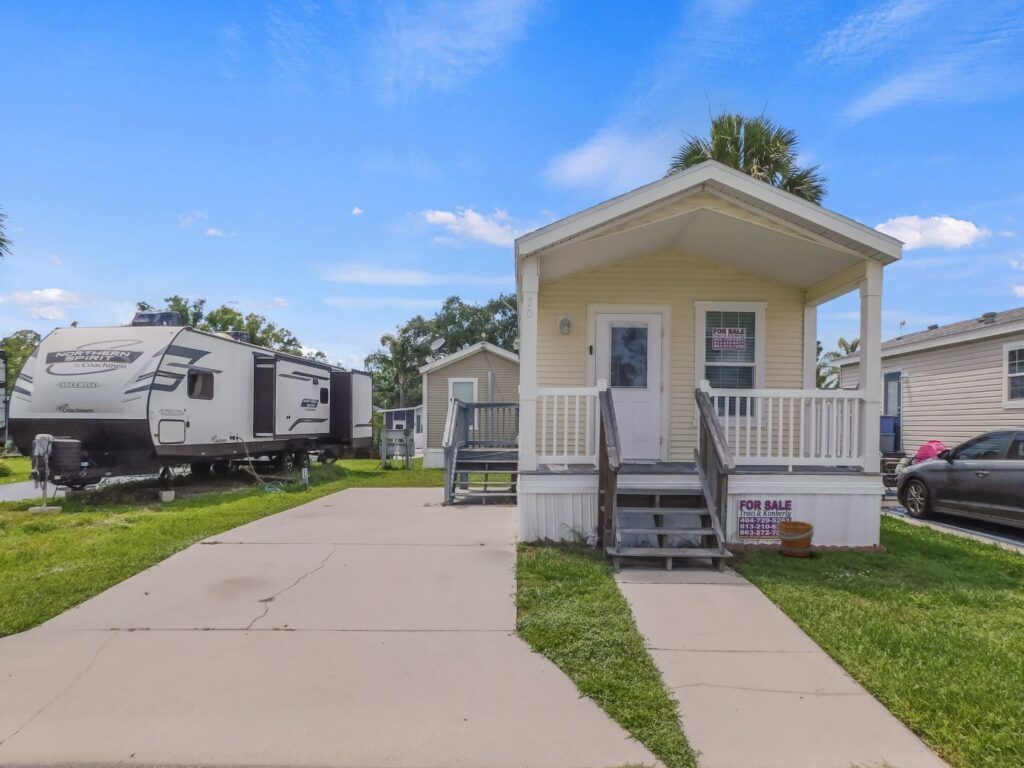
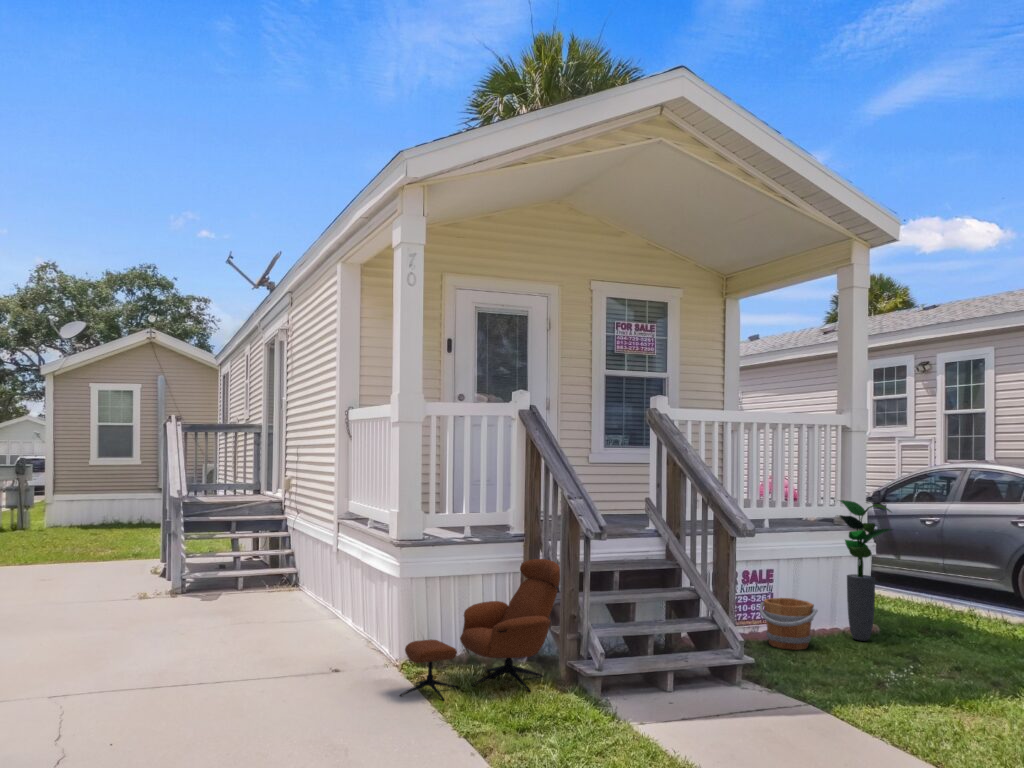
potted plant: none [836,454,886,556] -> present [839,500,893,641]
lounge chair: none [507,487,604,563] -> present [400,559,560,701]

